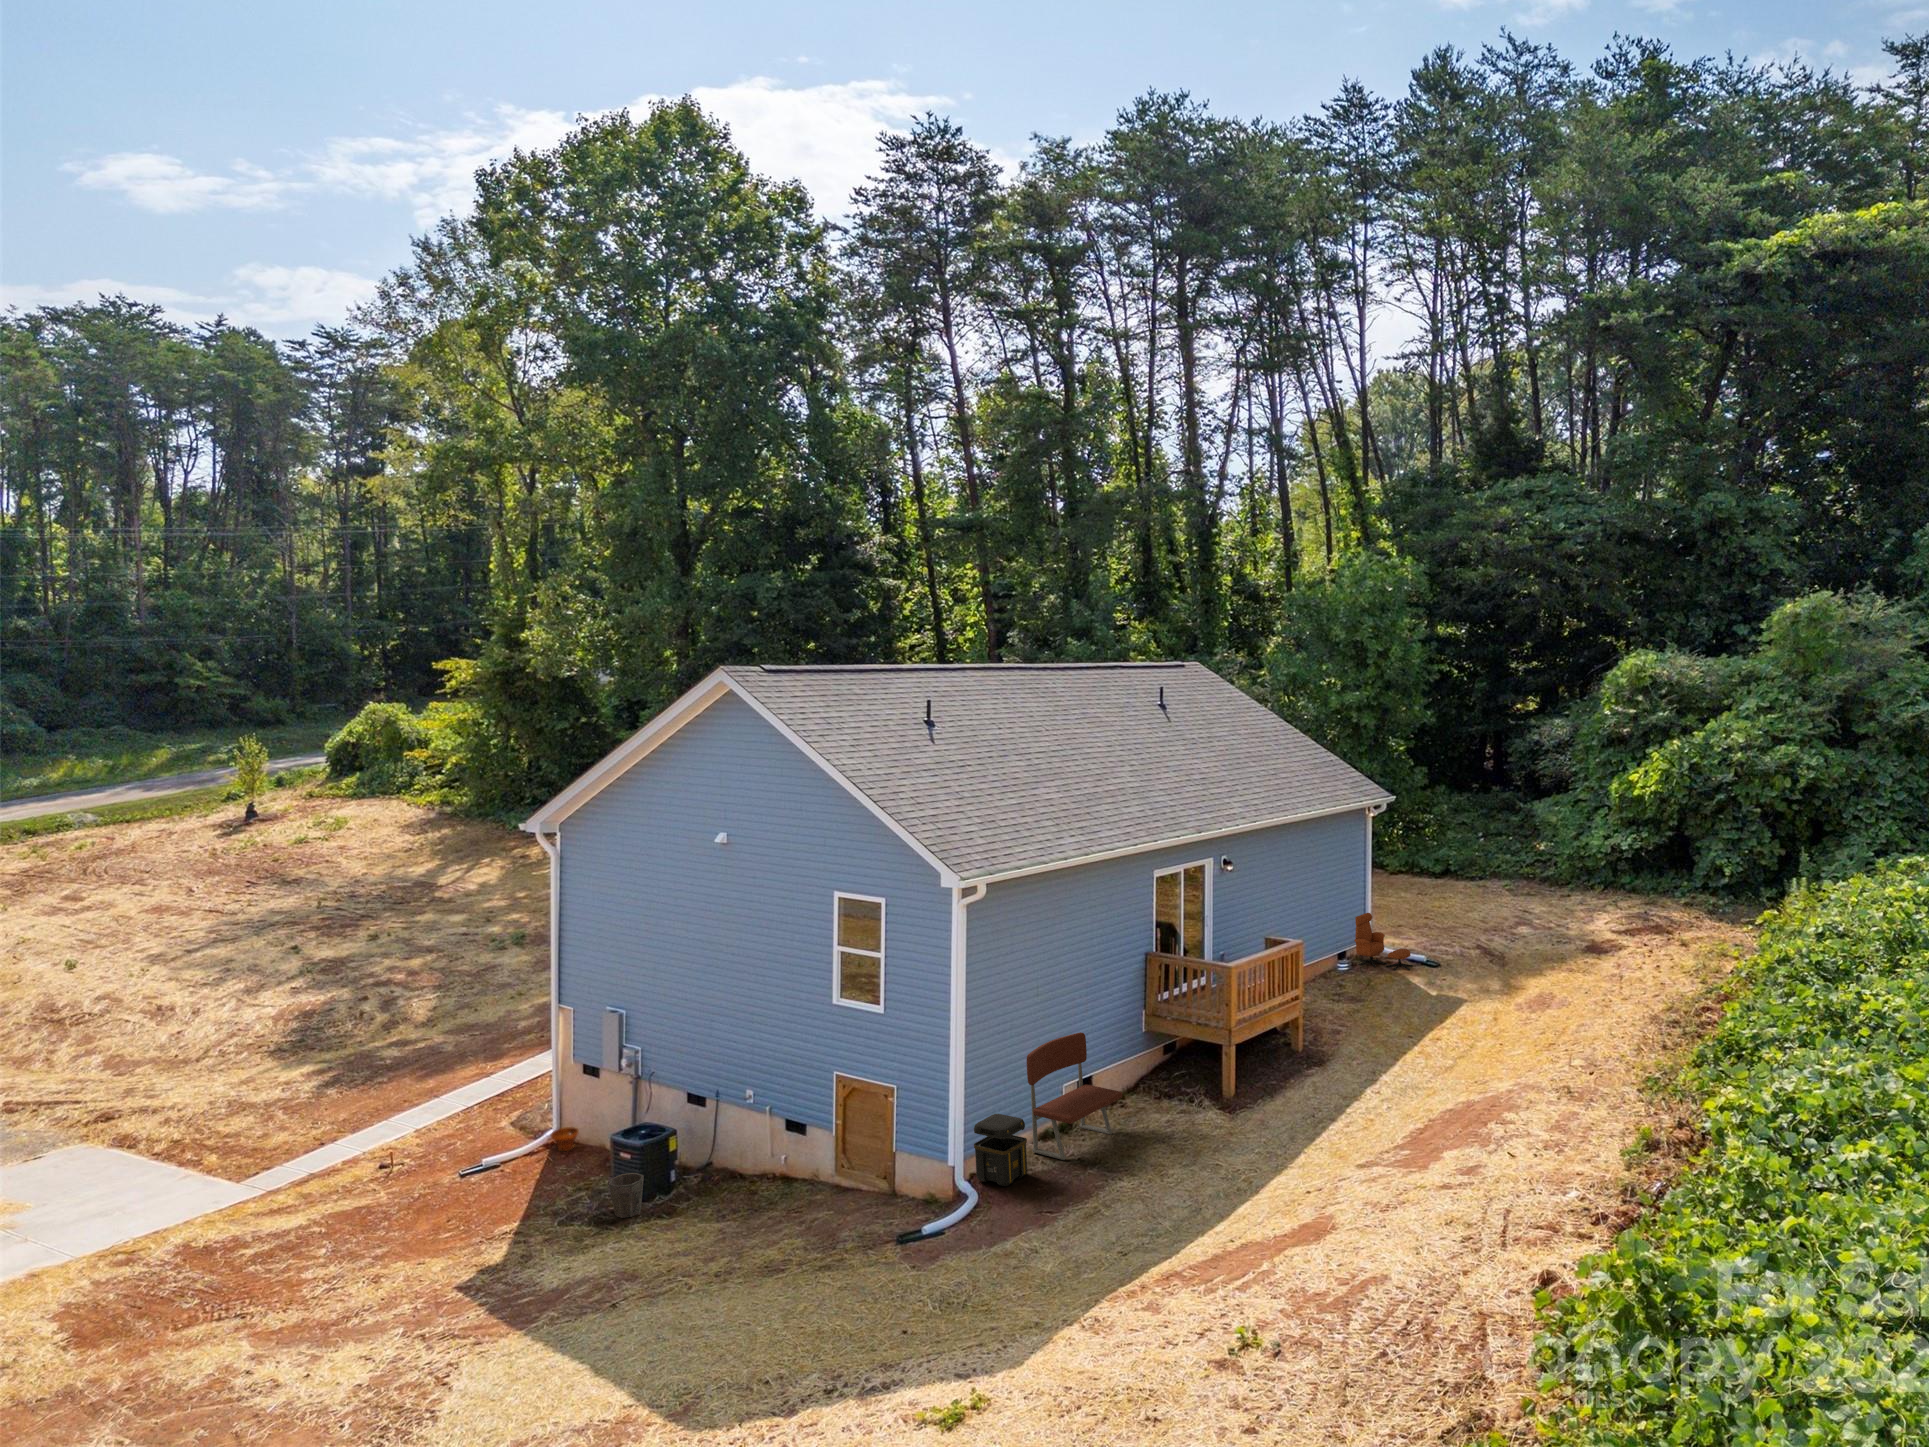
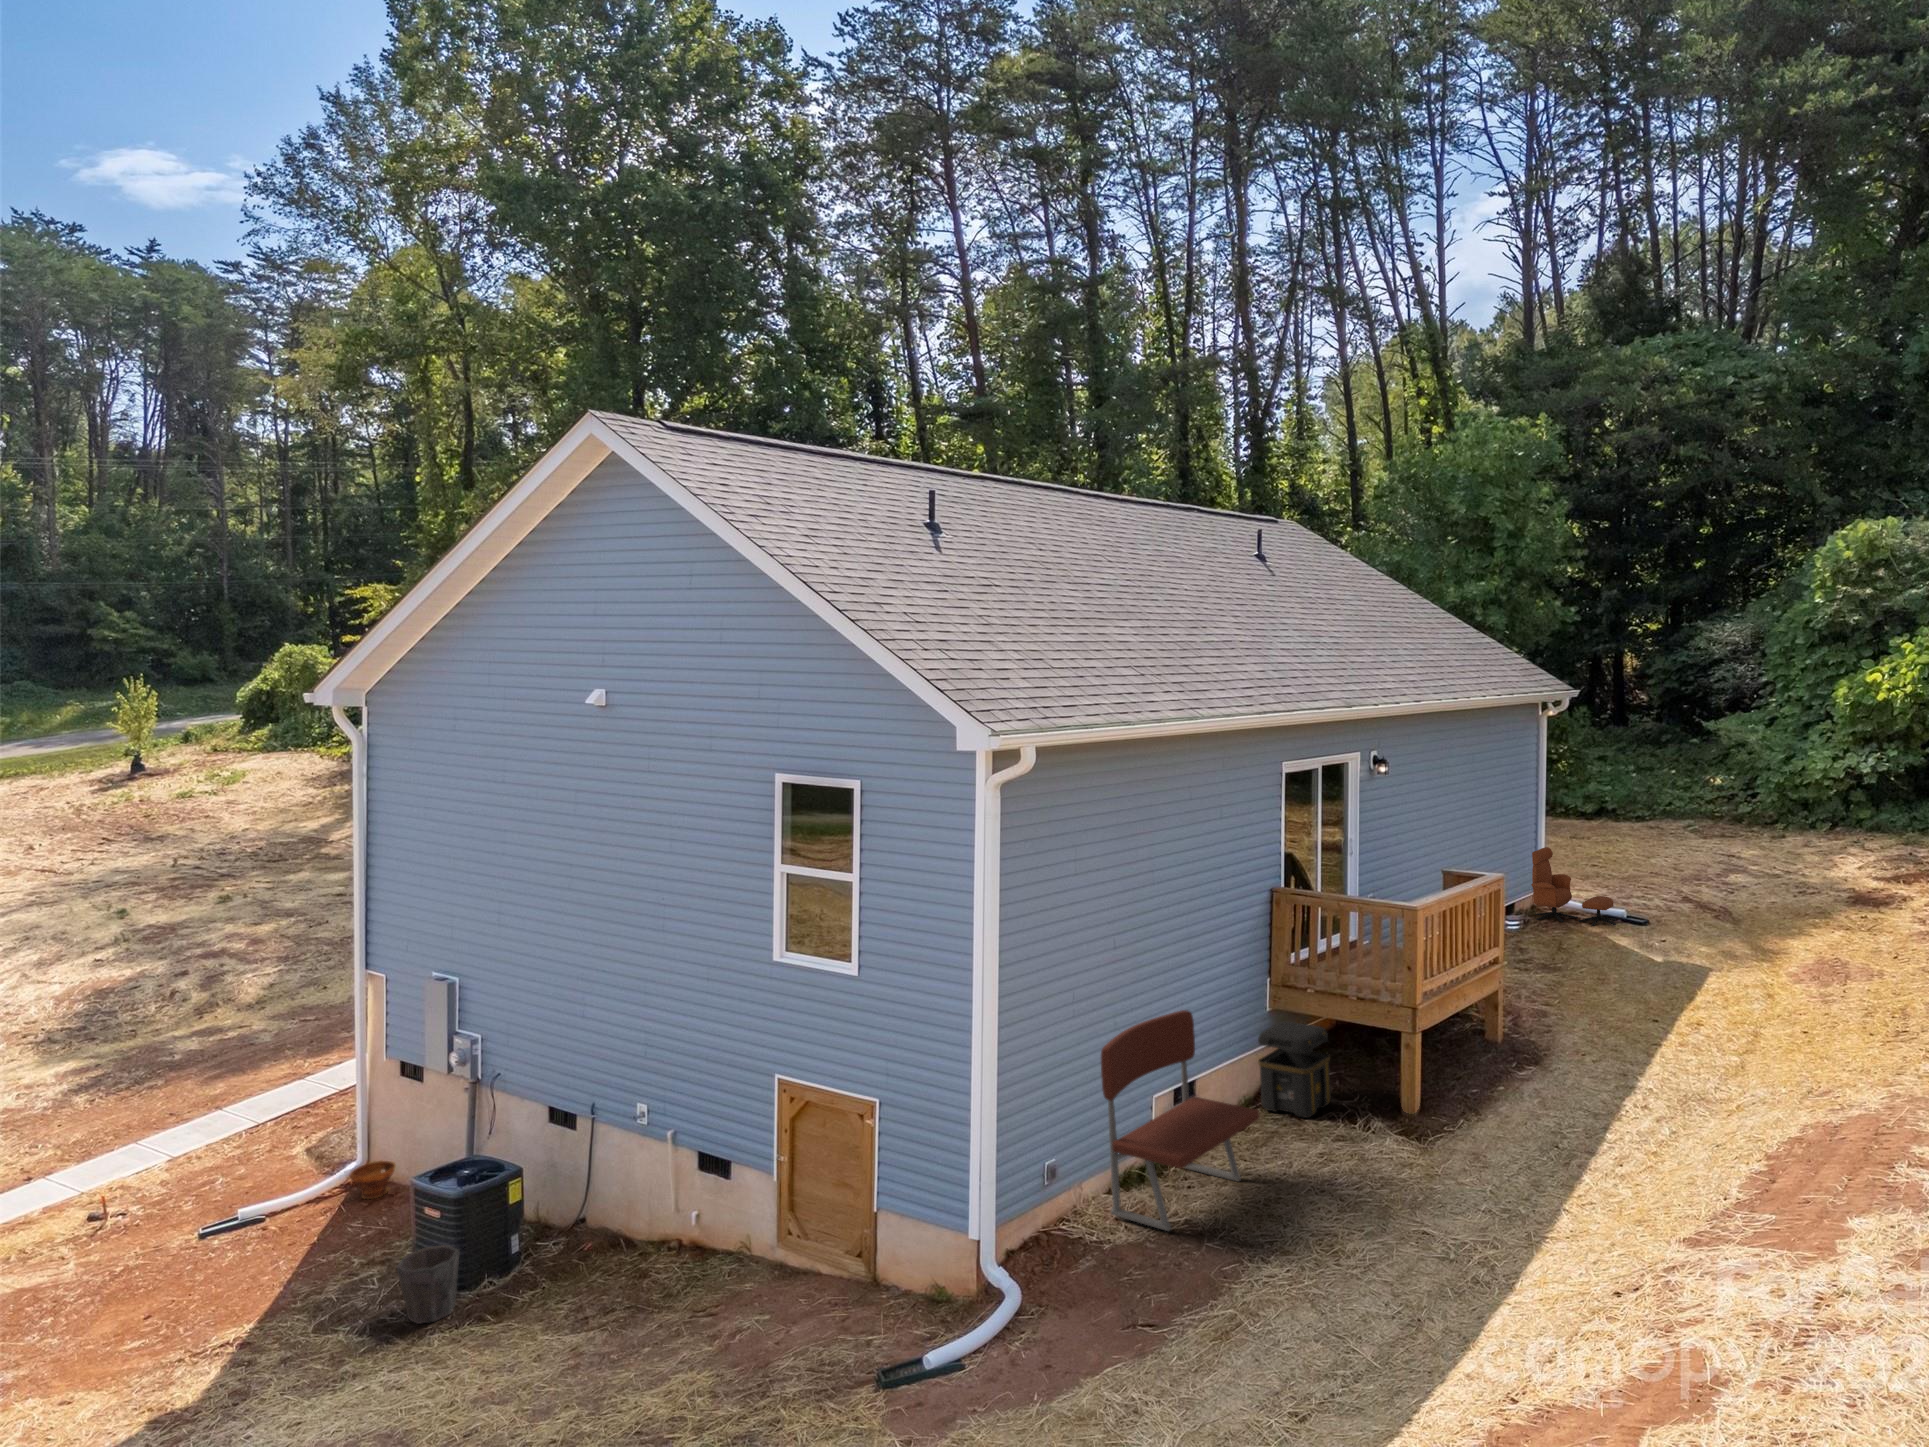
toolbox: present [974,1114,1027,1186] -> present [1258,1022,1331,1118]

